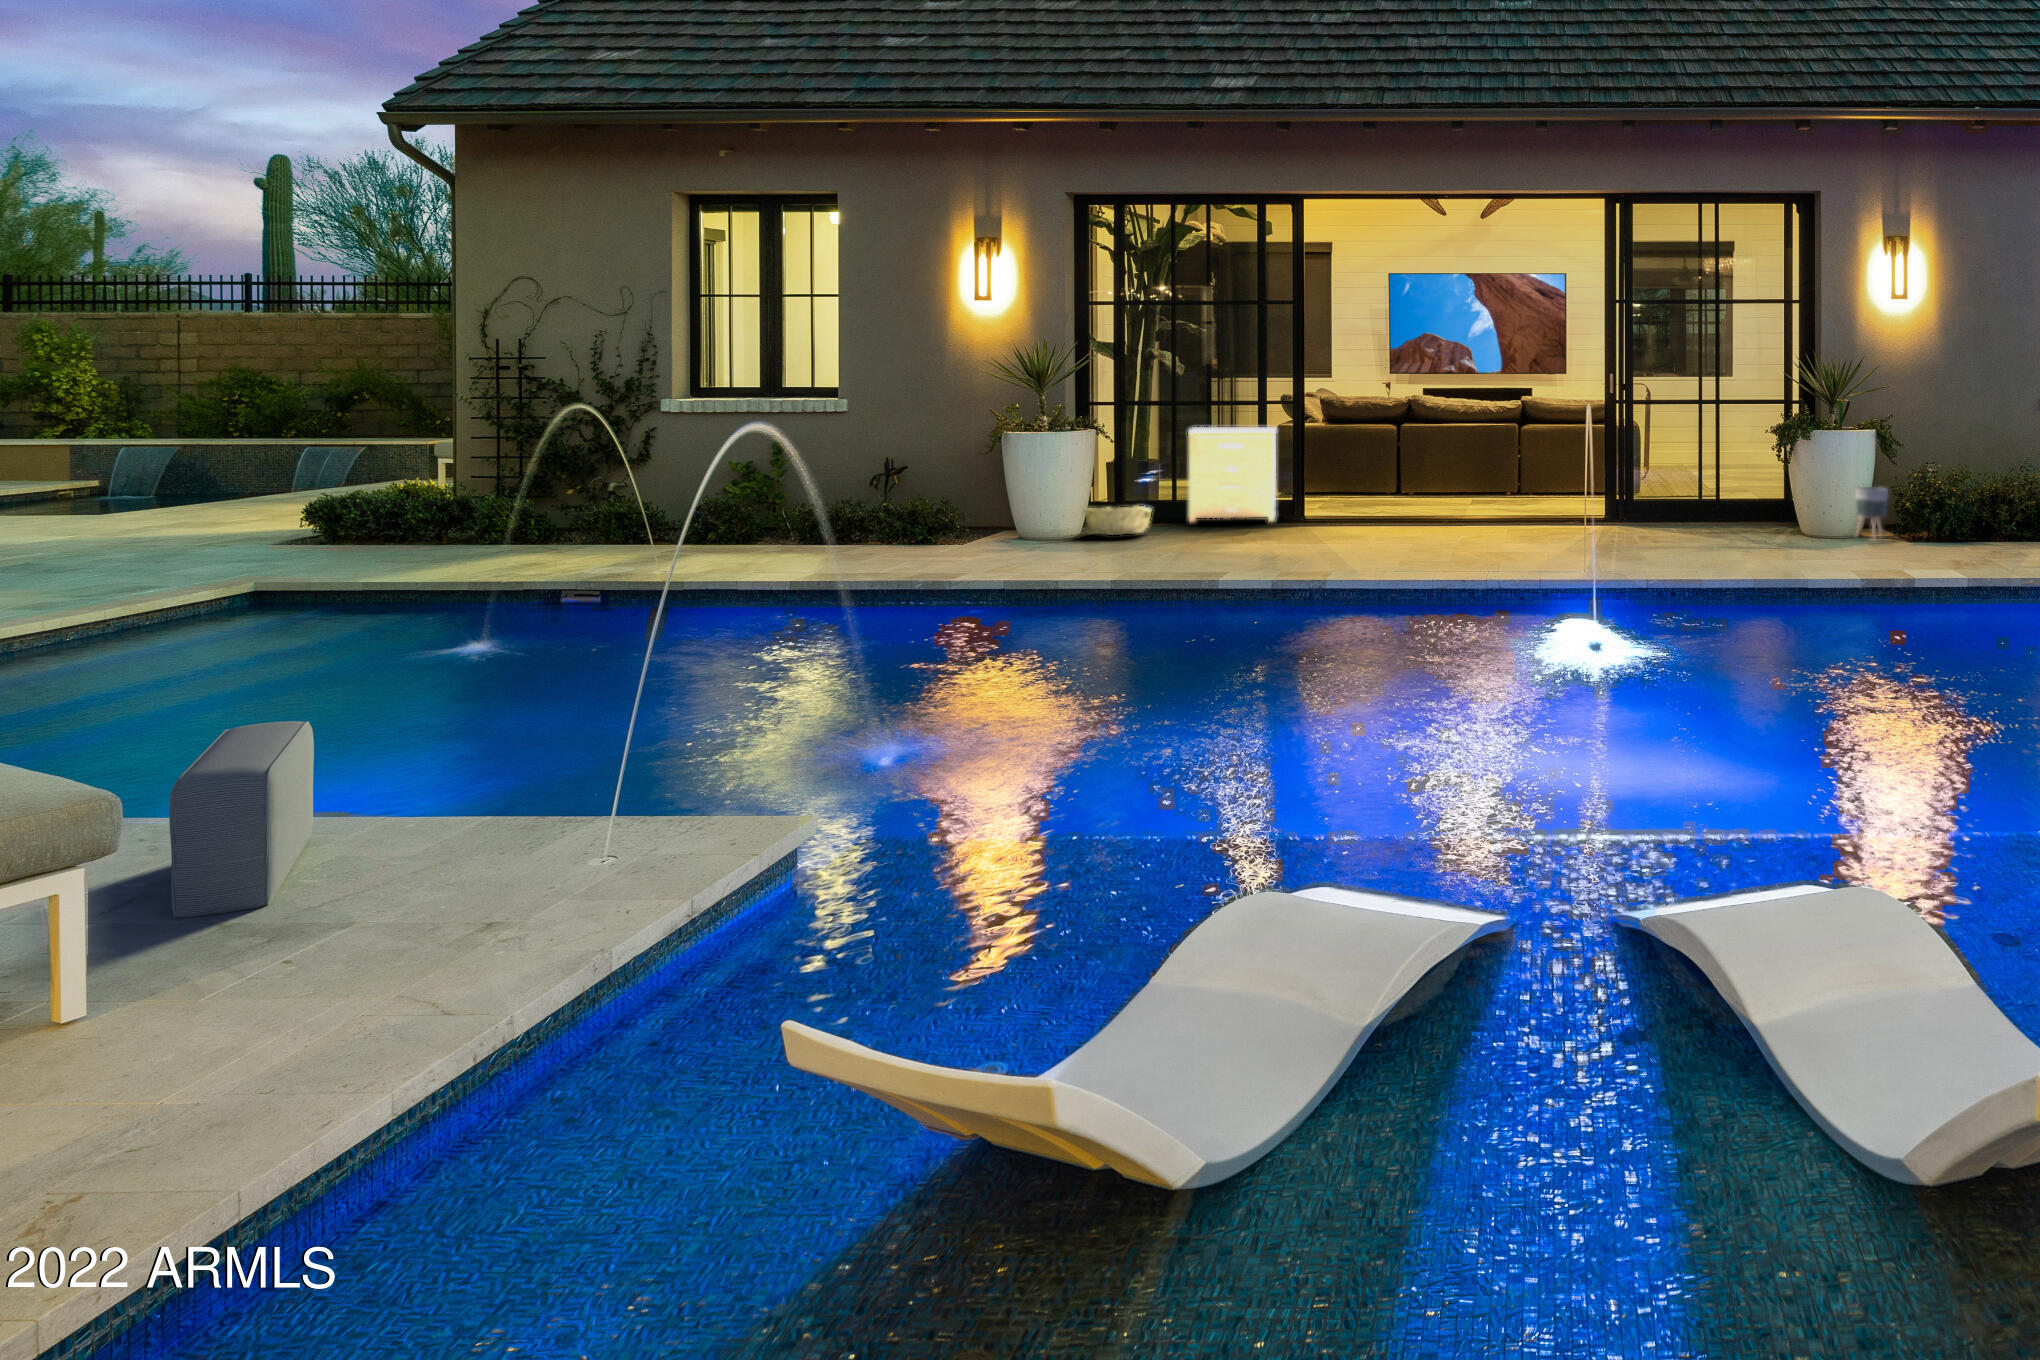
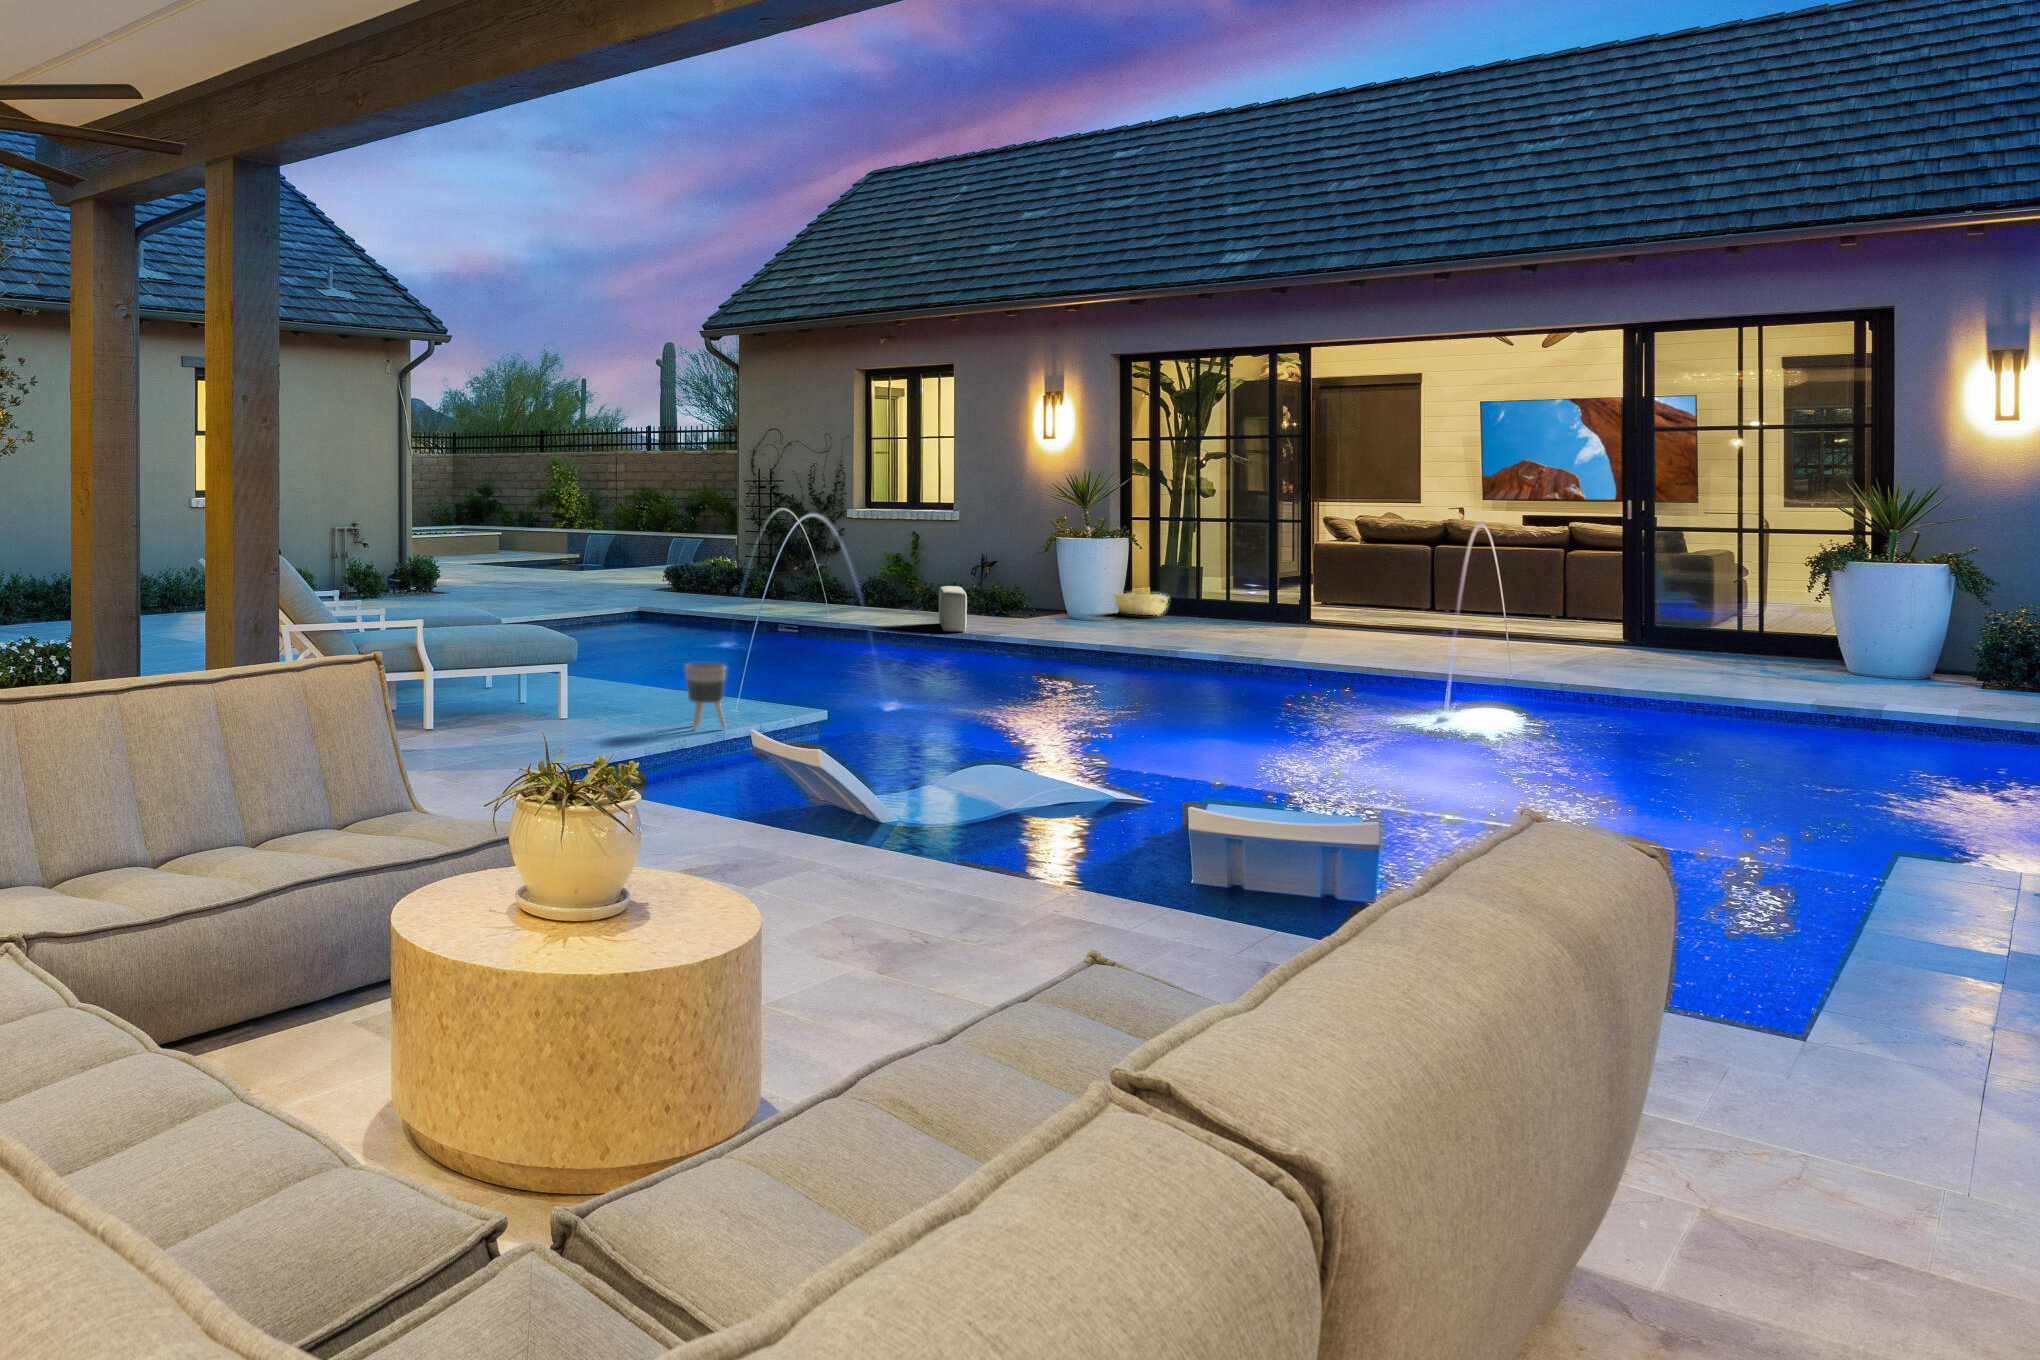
side table: present [1188,427,1276,522] -> none [1207,537,1290,615]
planter: present [1855,487,1888,538] -> present [685,663,726,730]
pouf: present [169,721,314,918] -> present [939,586,967,632]

